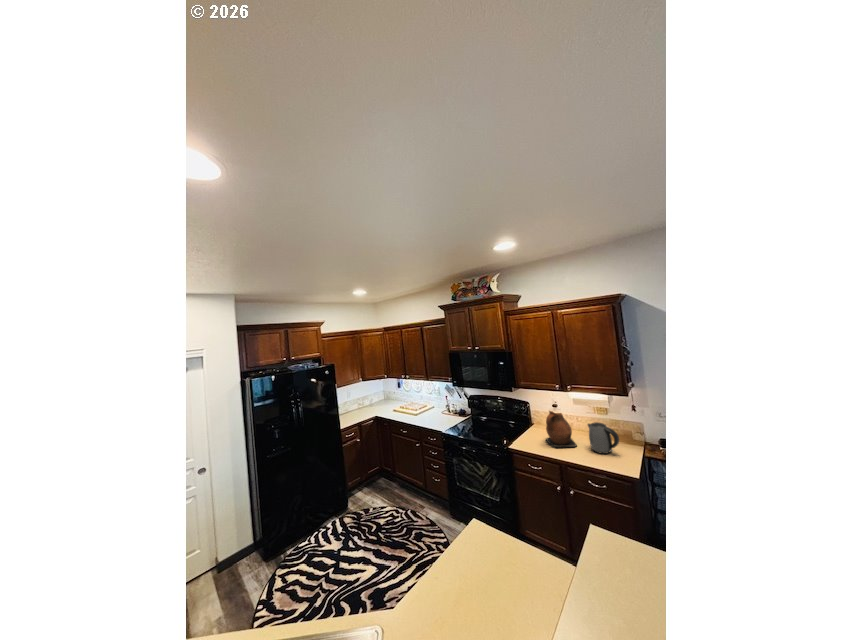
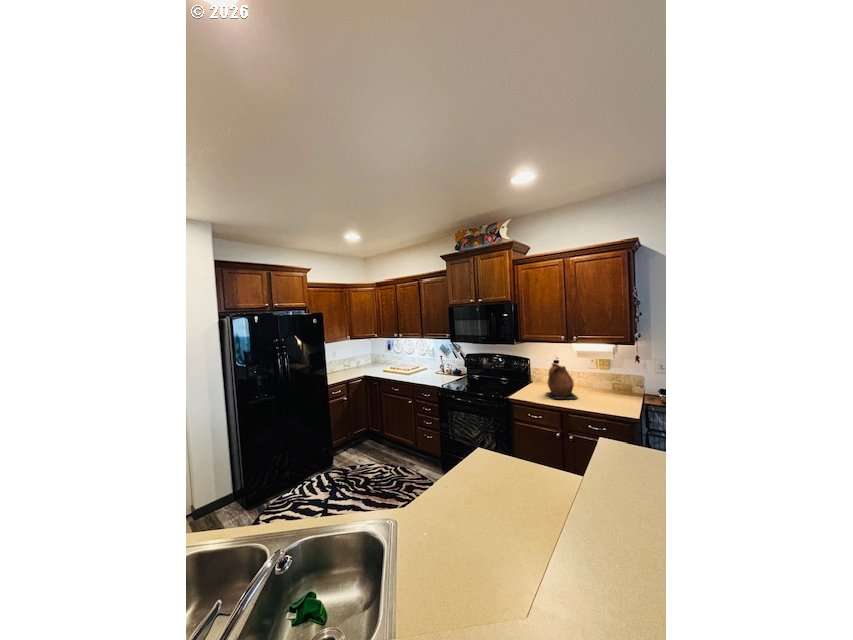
kettle: present [588,422,619,454] -> none [590,374,621,404]

